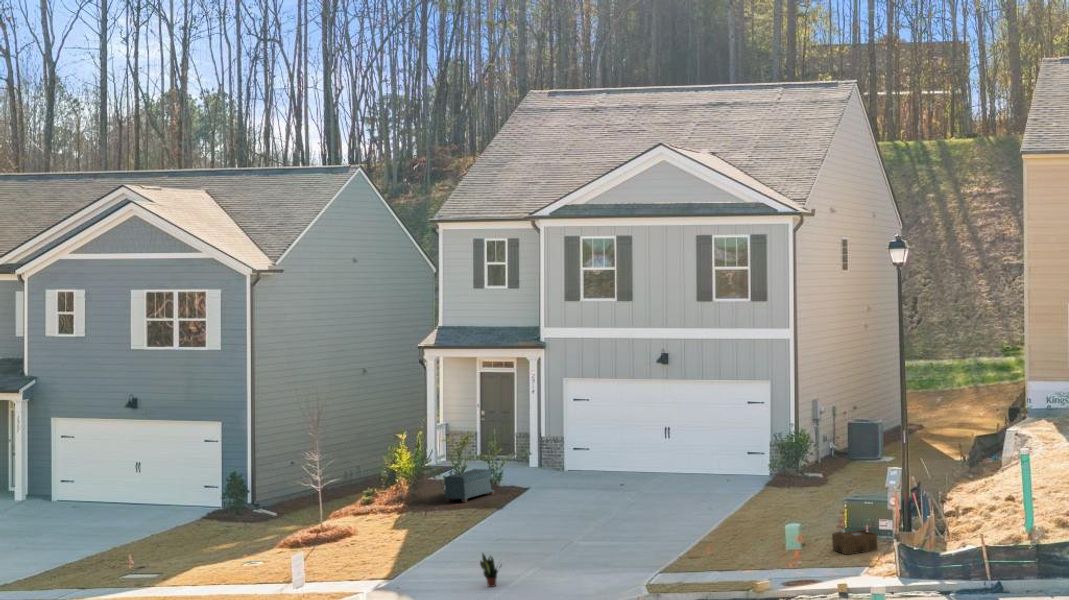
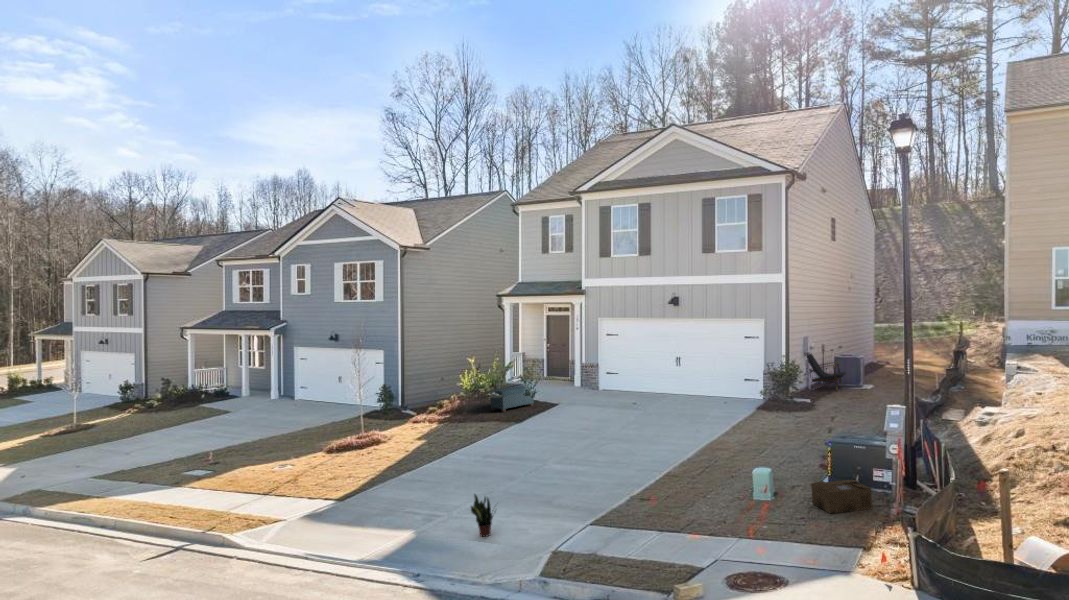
lounge chair: none [815,420,860,464] -> present [807,354,846,390]
potted plant: present [480,554,500,587] -> present [471,494,493,537]

